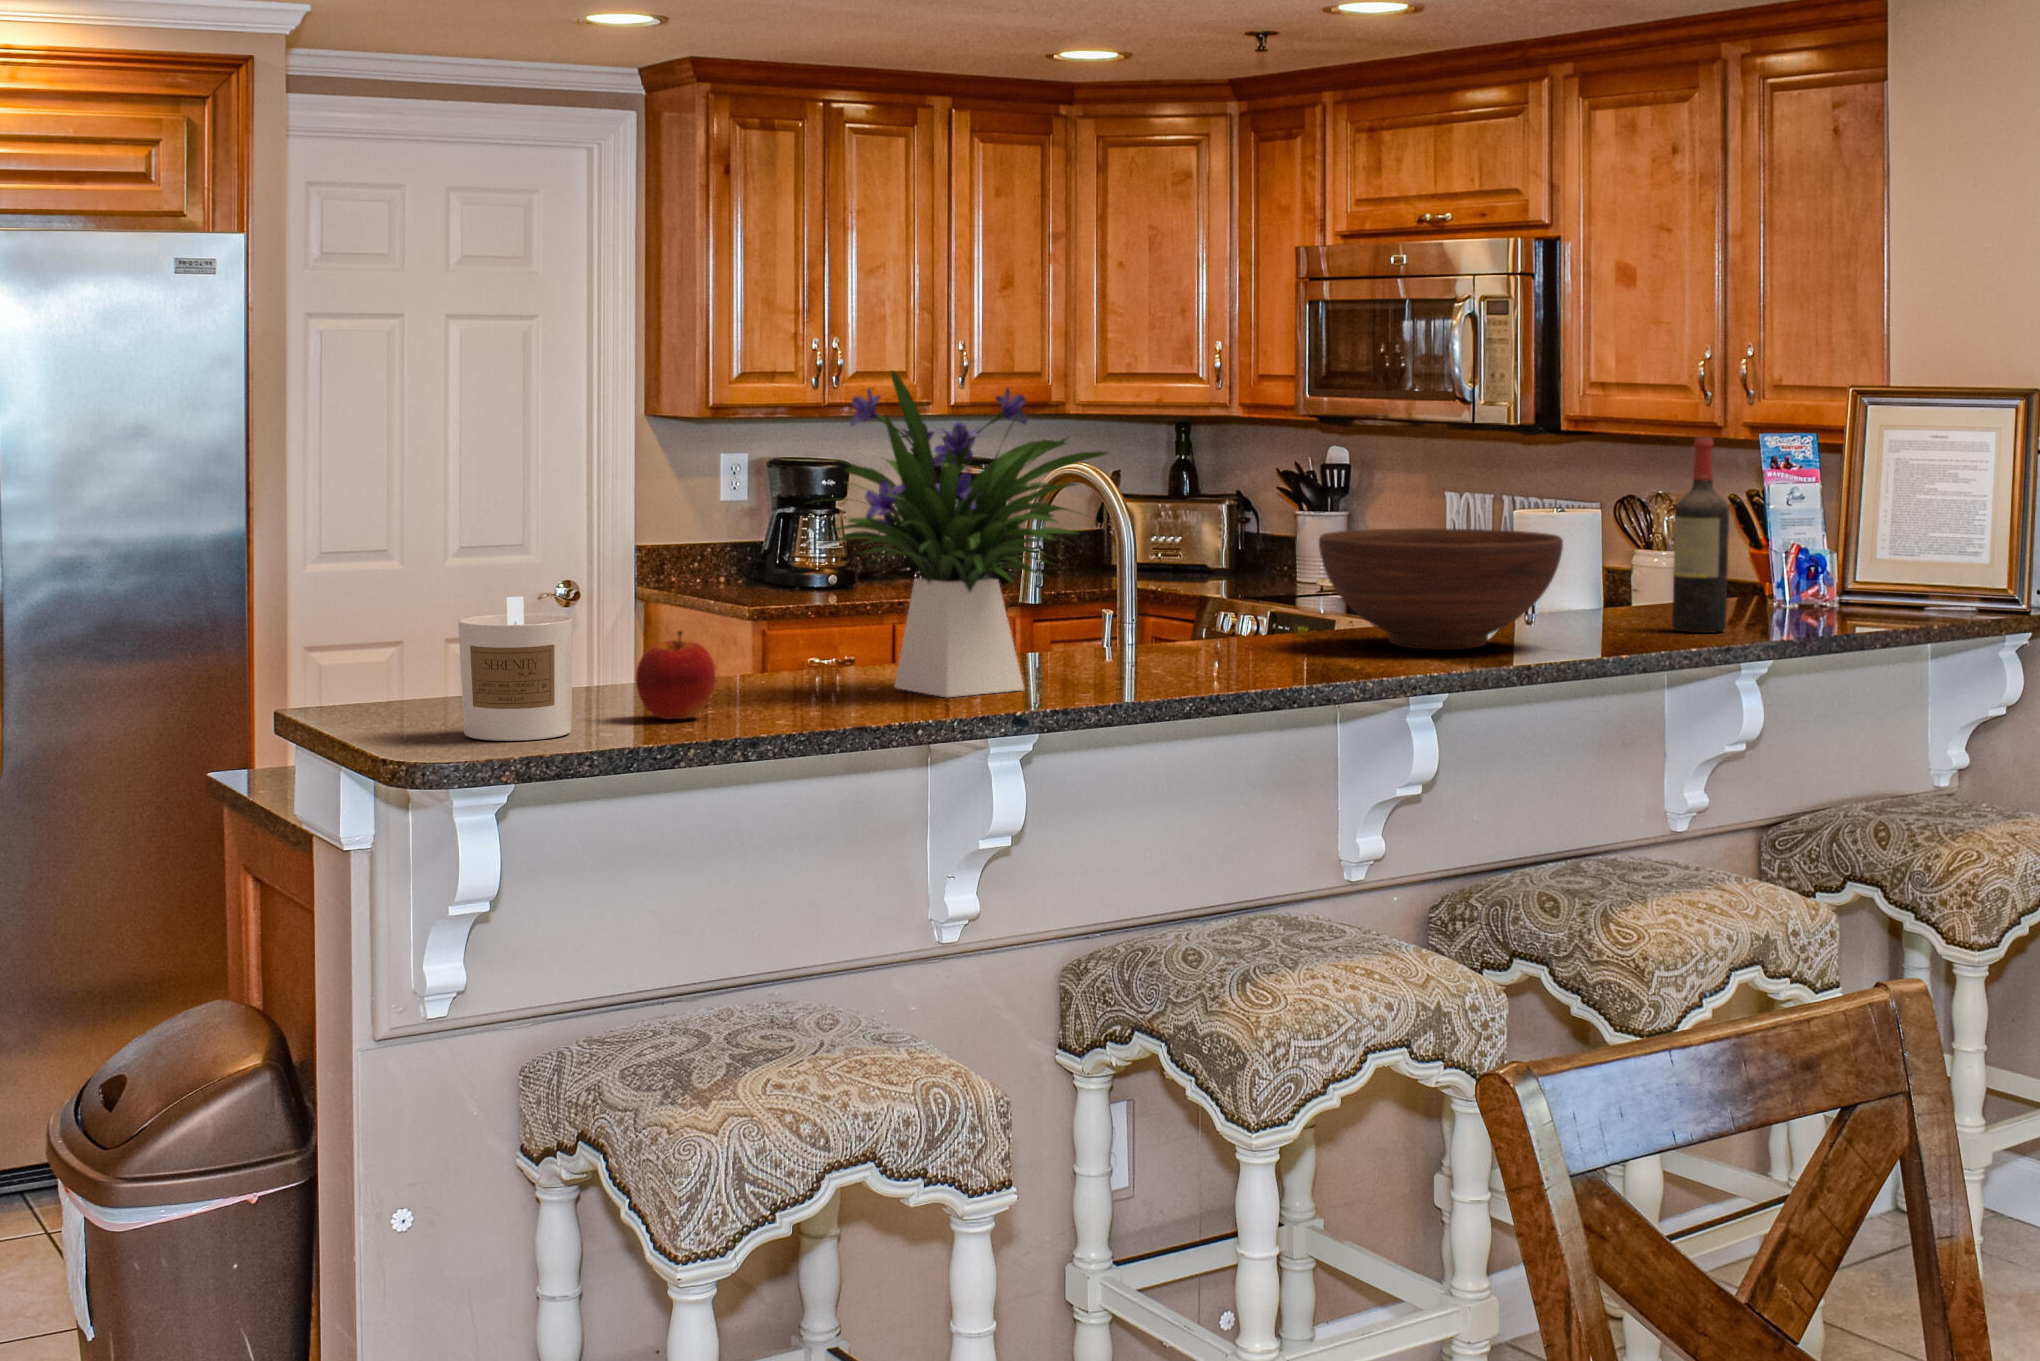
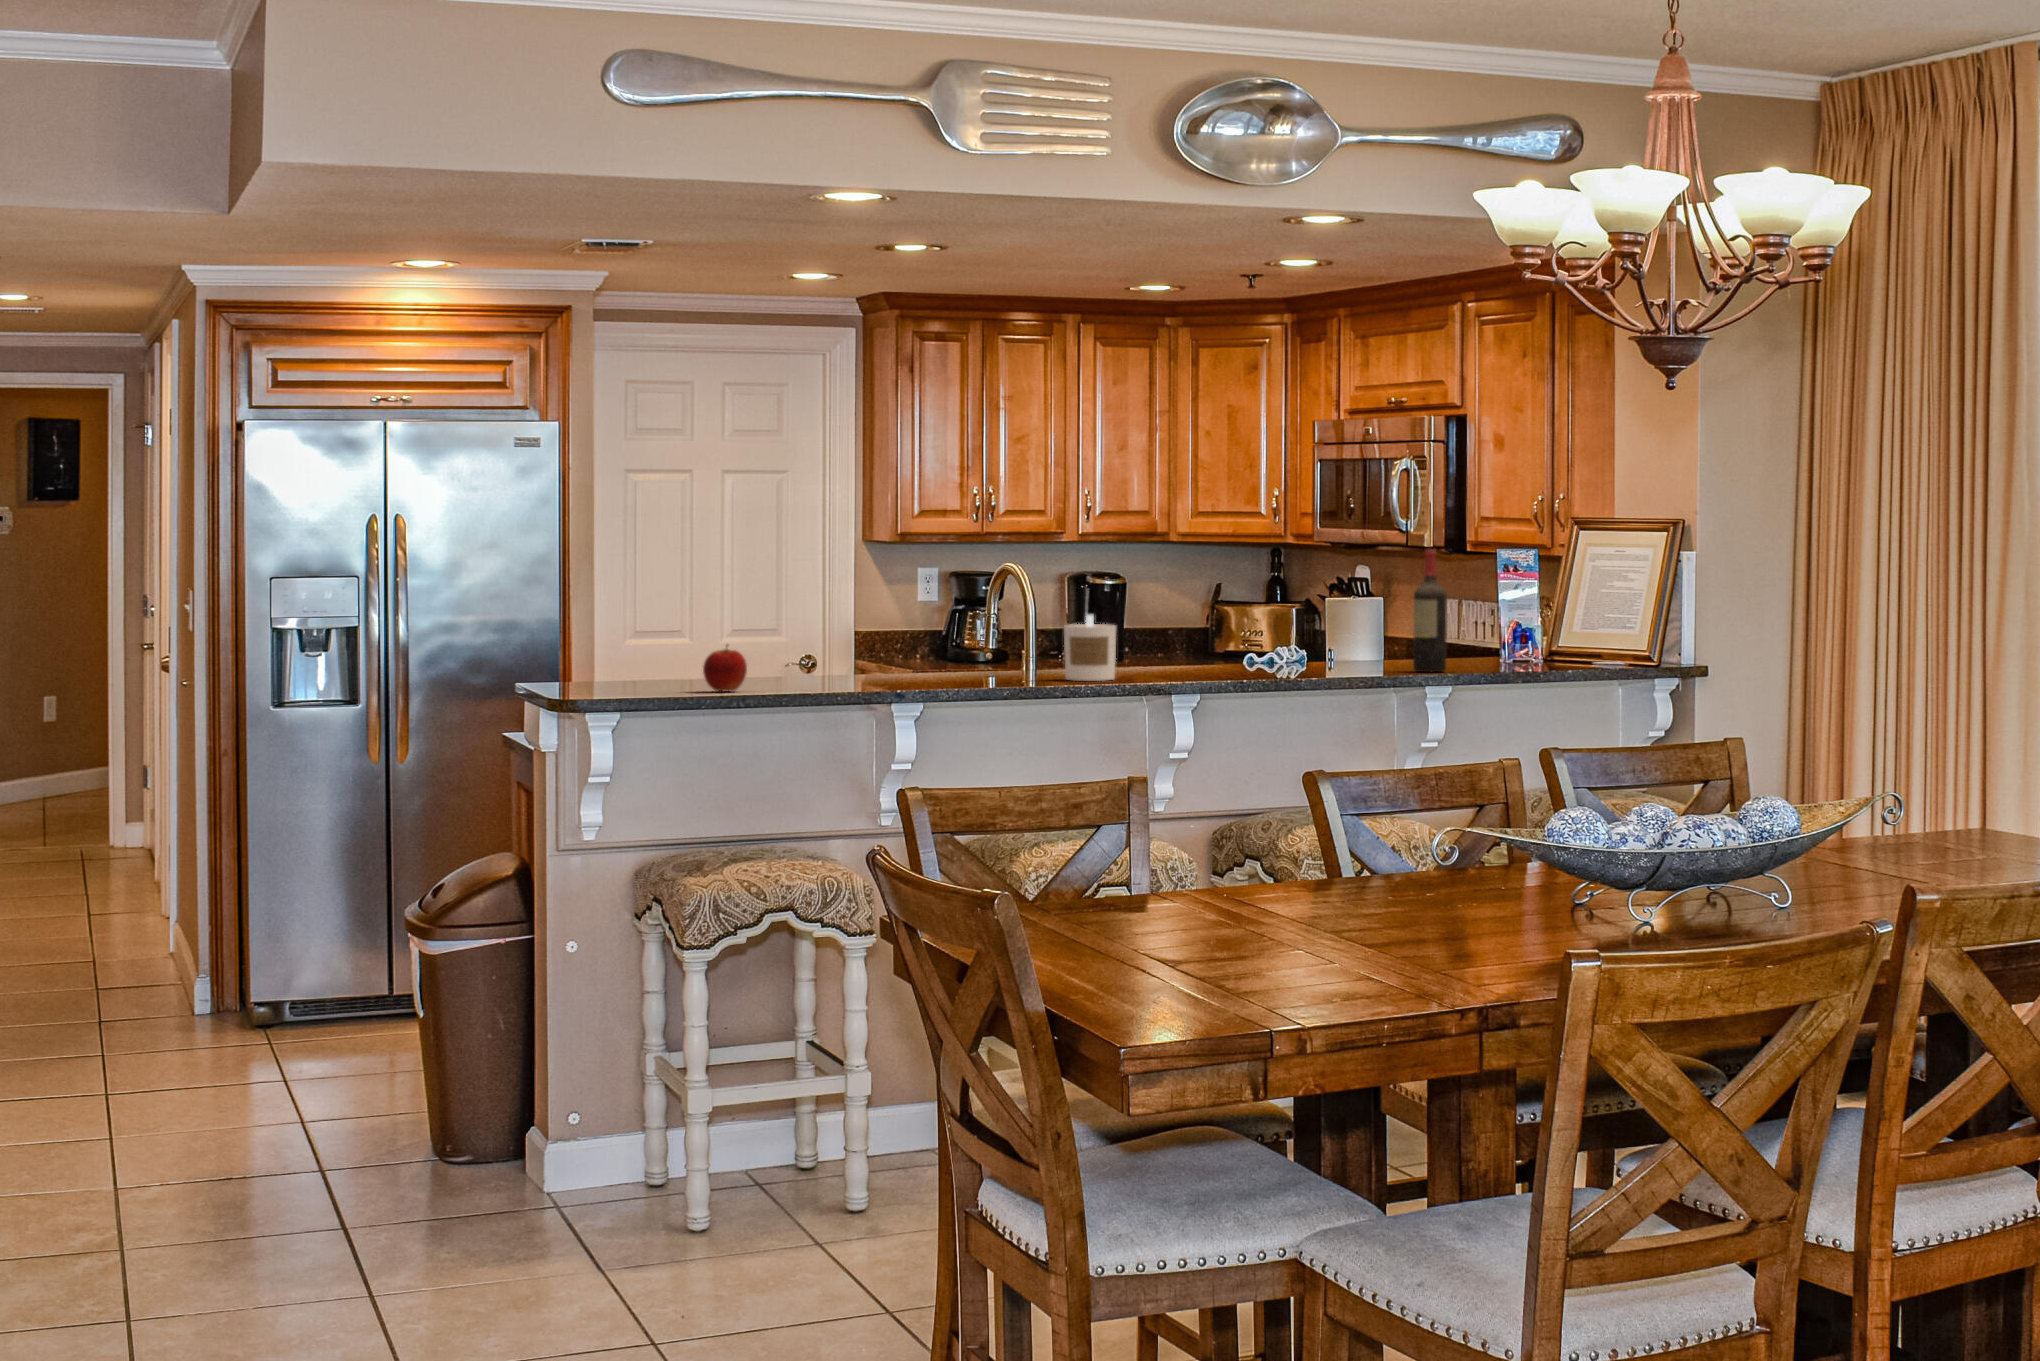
flower arrangement: present [806,371,1108,697] -> none [811,503,980,687]
fruit bowl: present [1319,528,1563,650] -> none [1166,605,1313,676]
candle: present [458,597,572,741] -> present [1064,615,1116,681]

